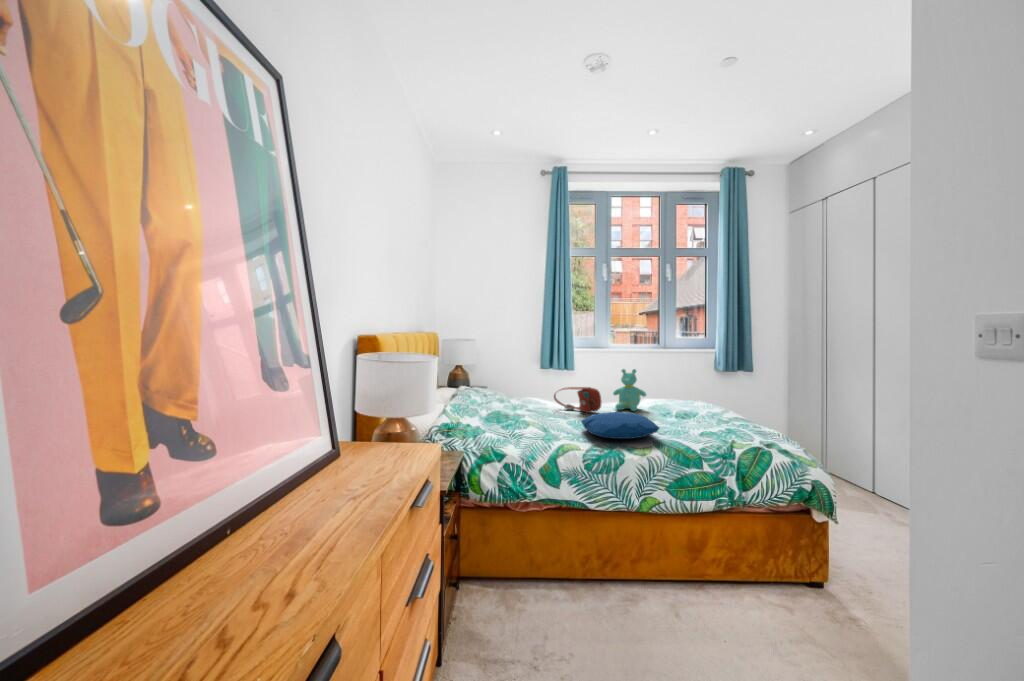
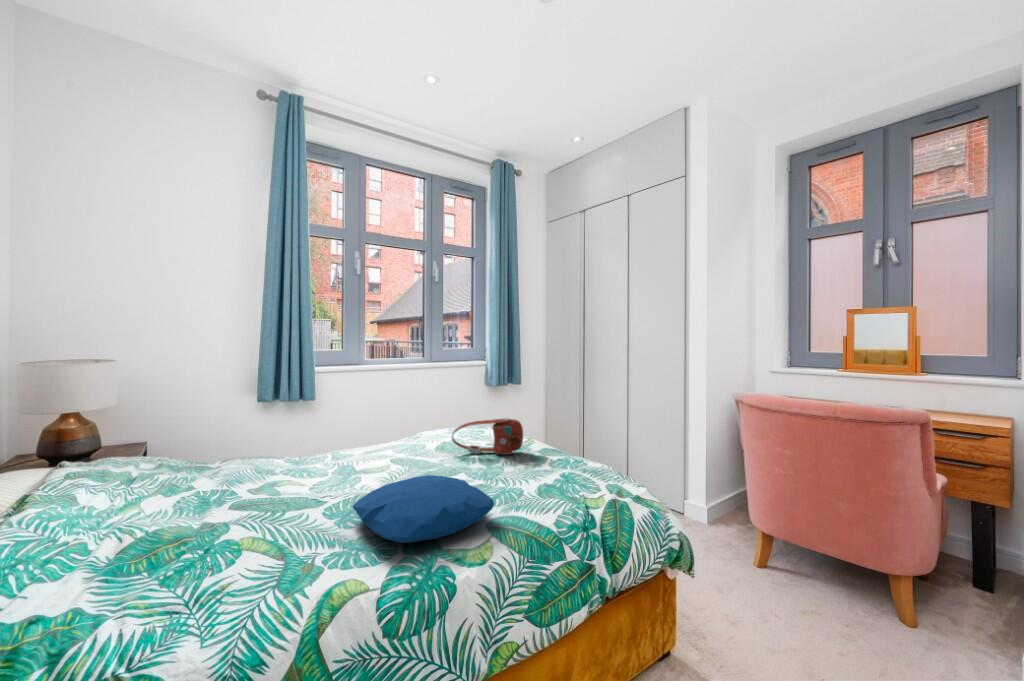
teddy bear: present [613,369,646,411] -> none [387,397,435,461]
handbag: present [554,387,601,413] -> present [452,418,523,455]

